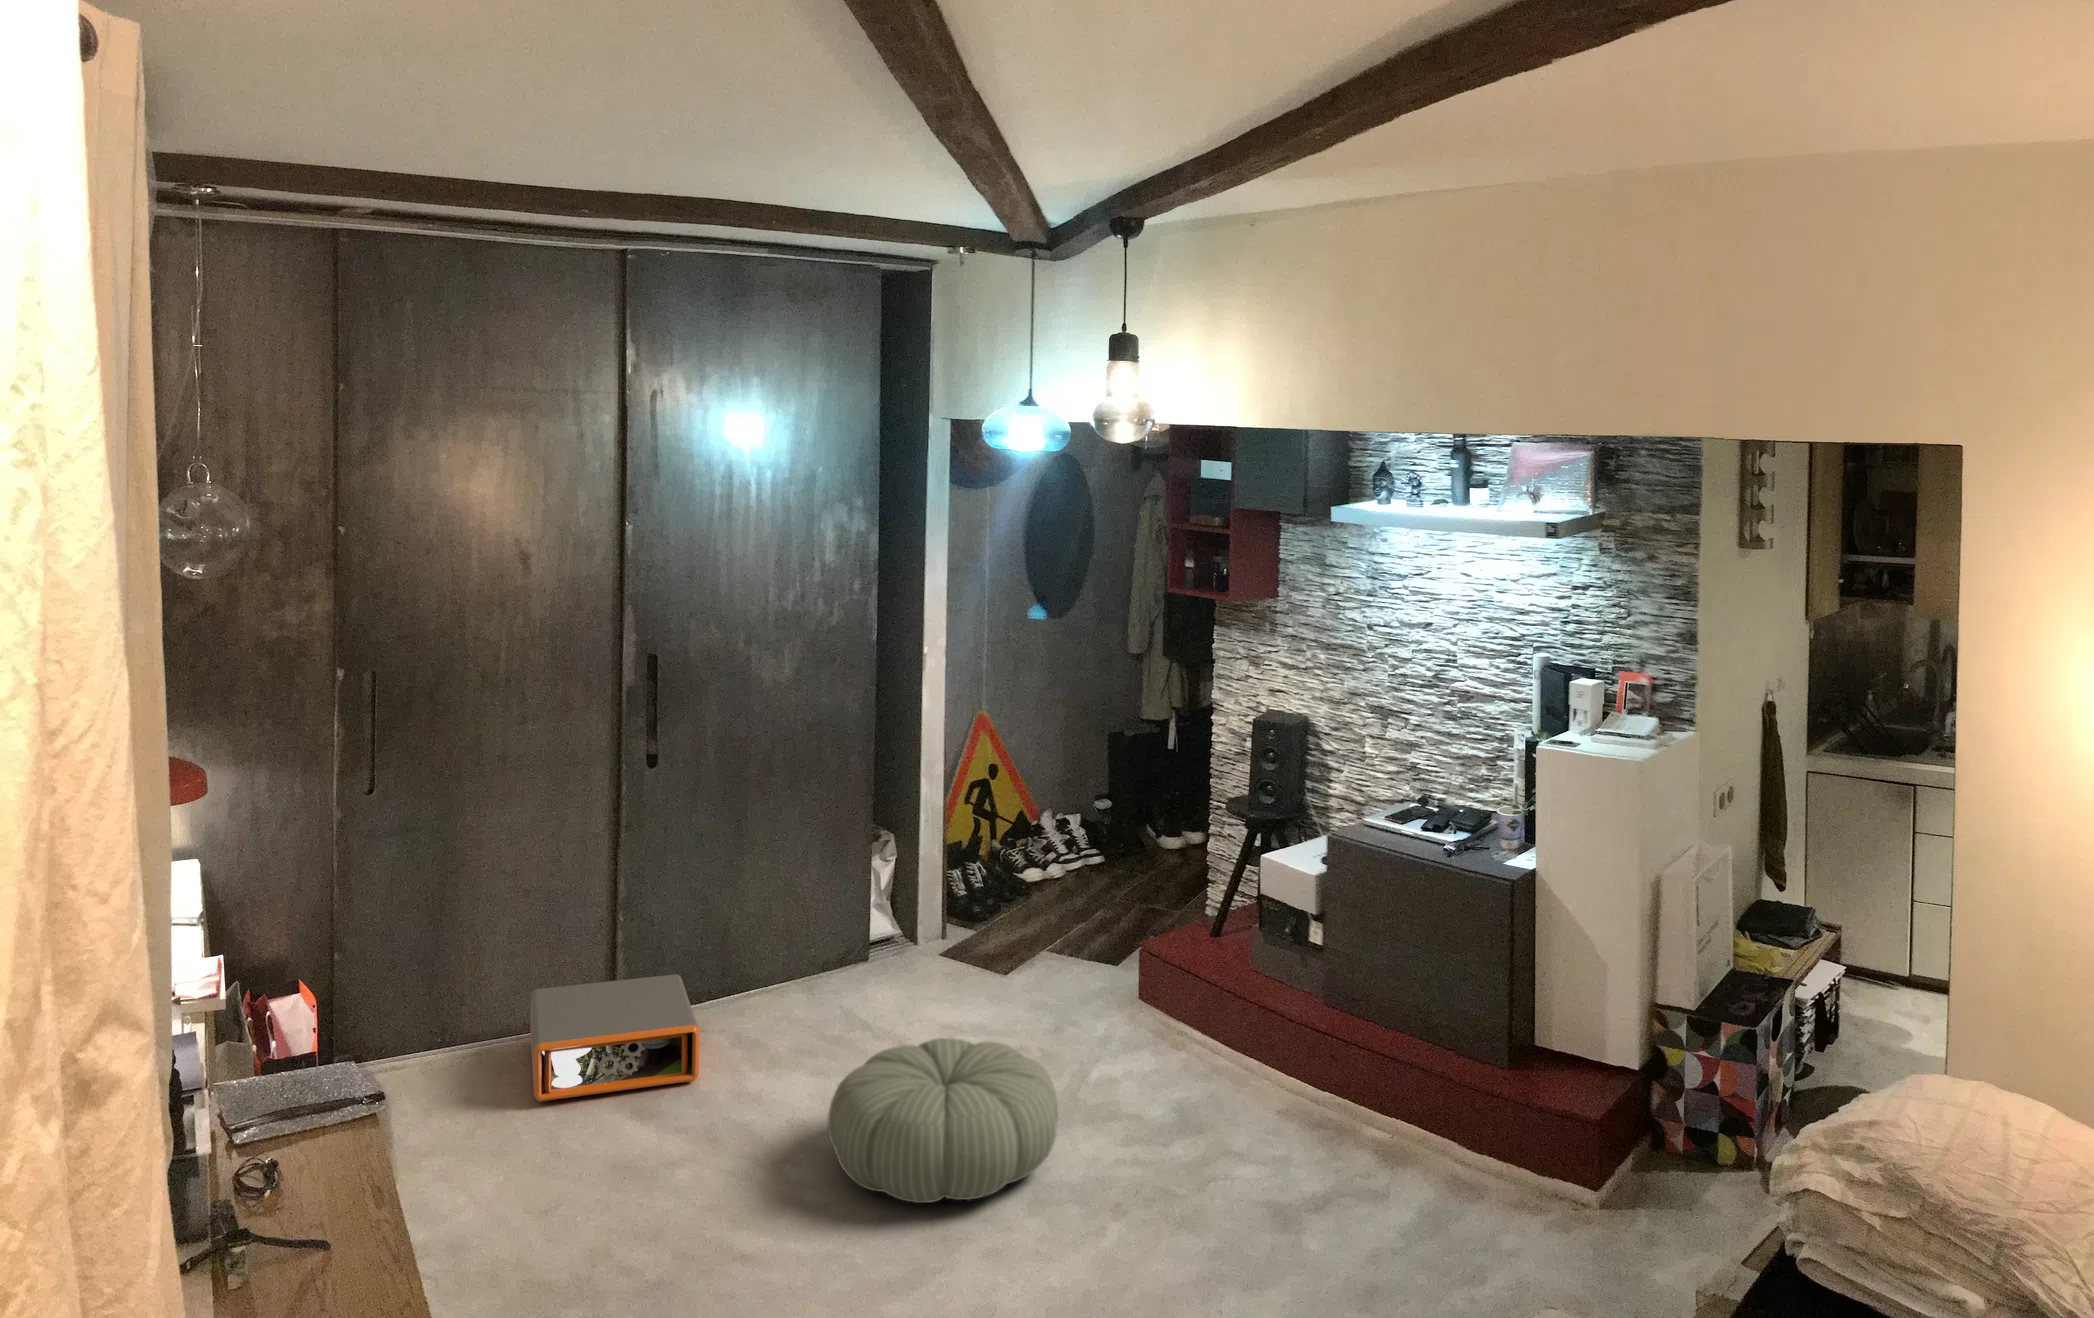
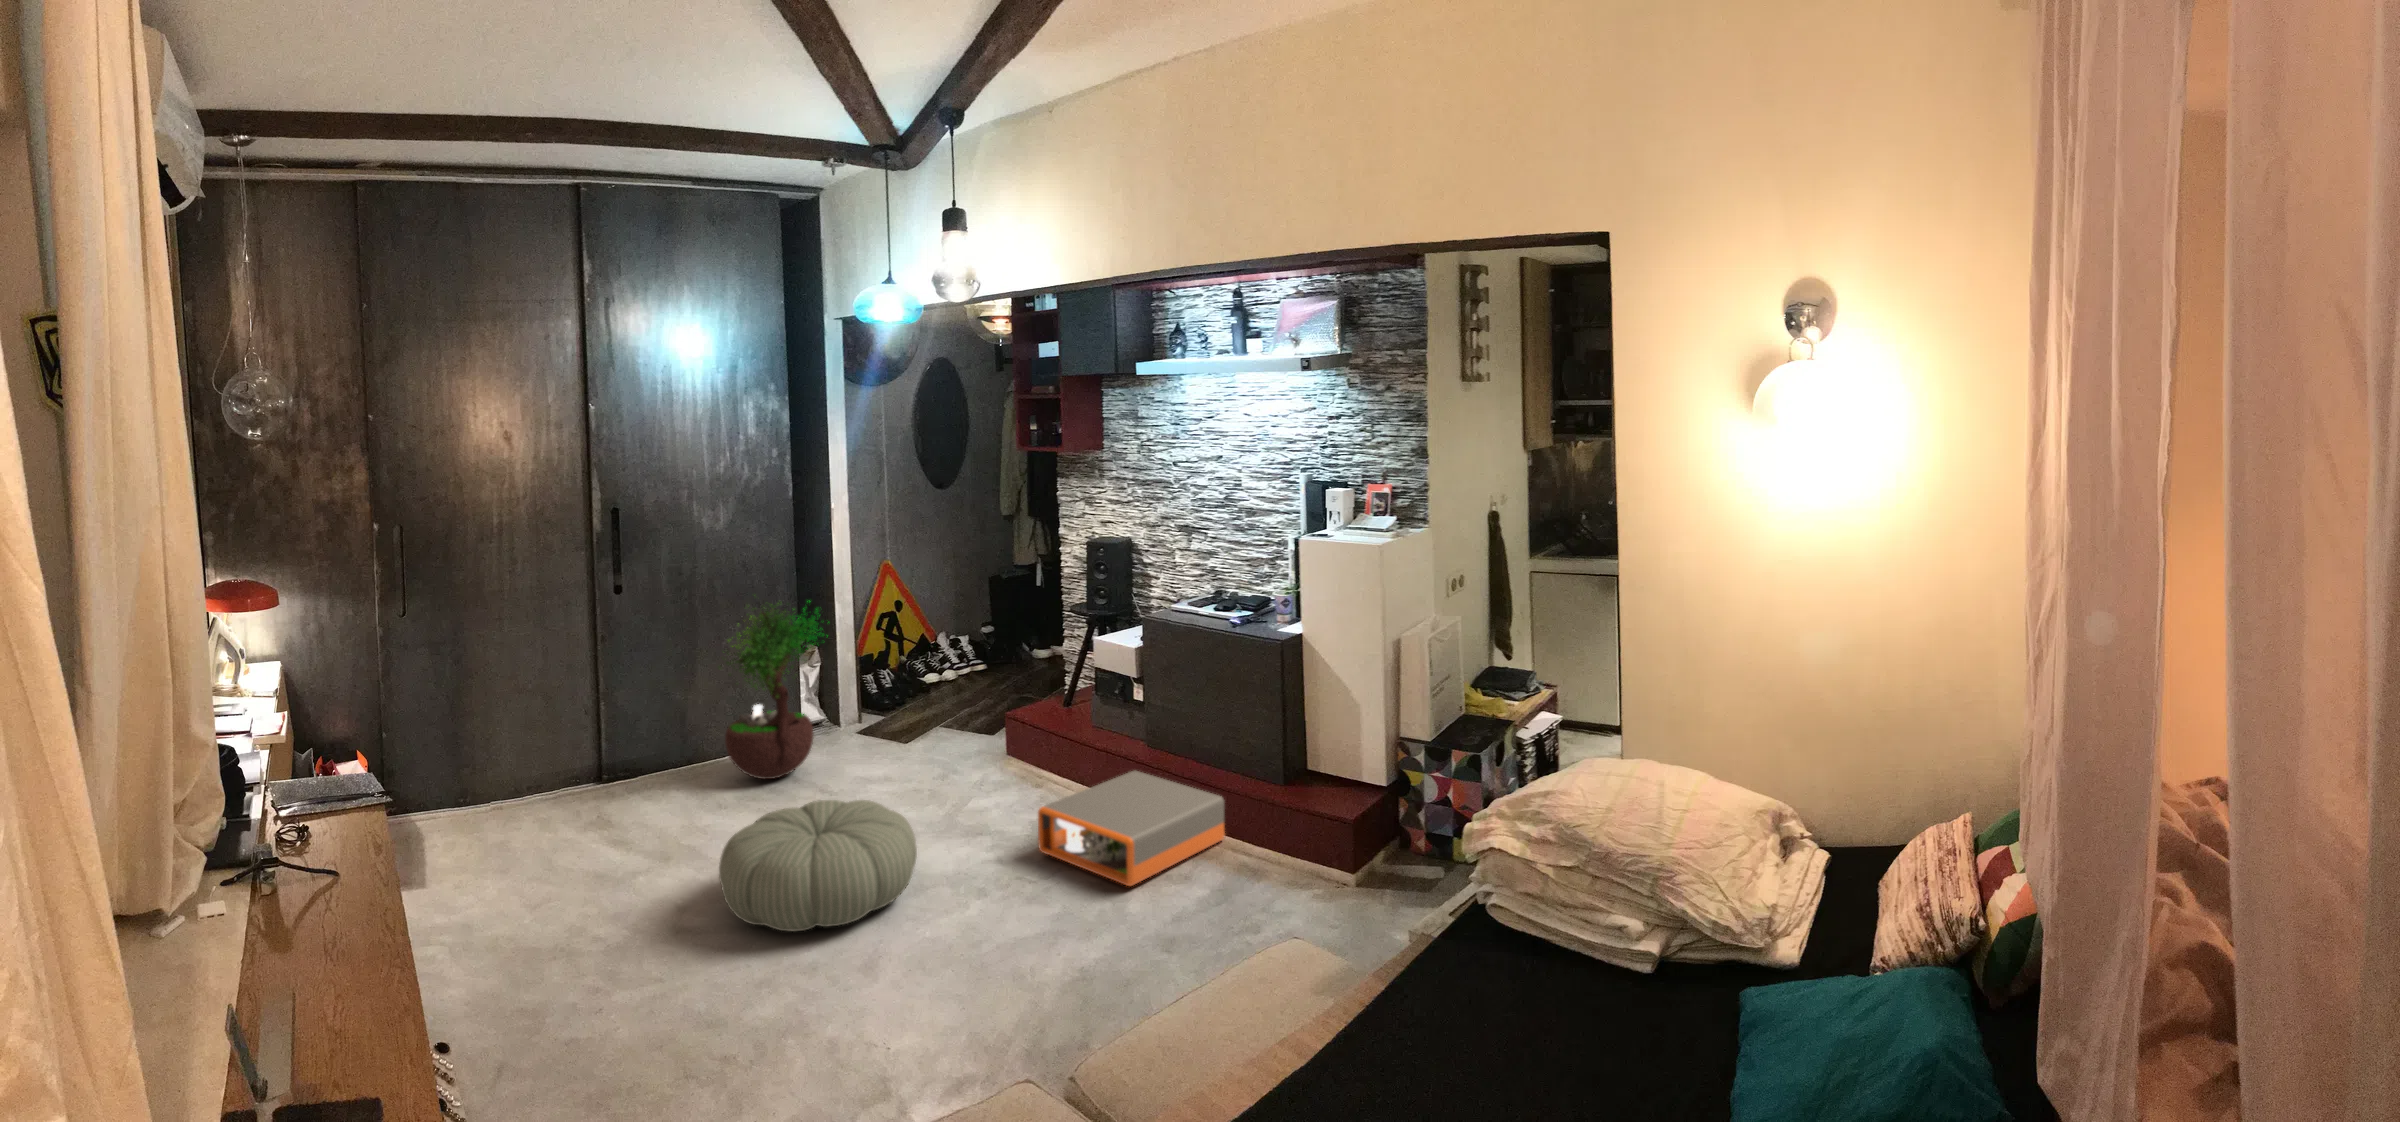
potted tree: none [807,770,943,997] -> present [722,600,830,779]
storage box: present [530,974,699,1101] -> present [1038,771,1224,886]

